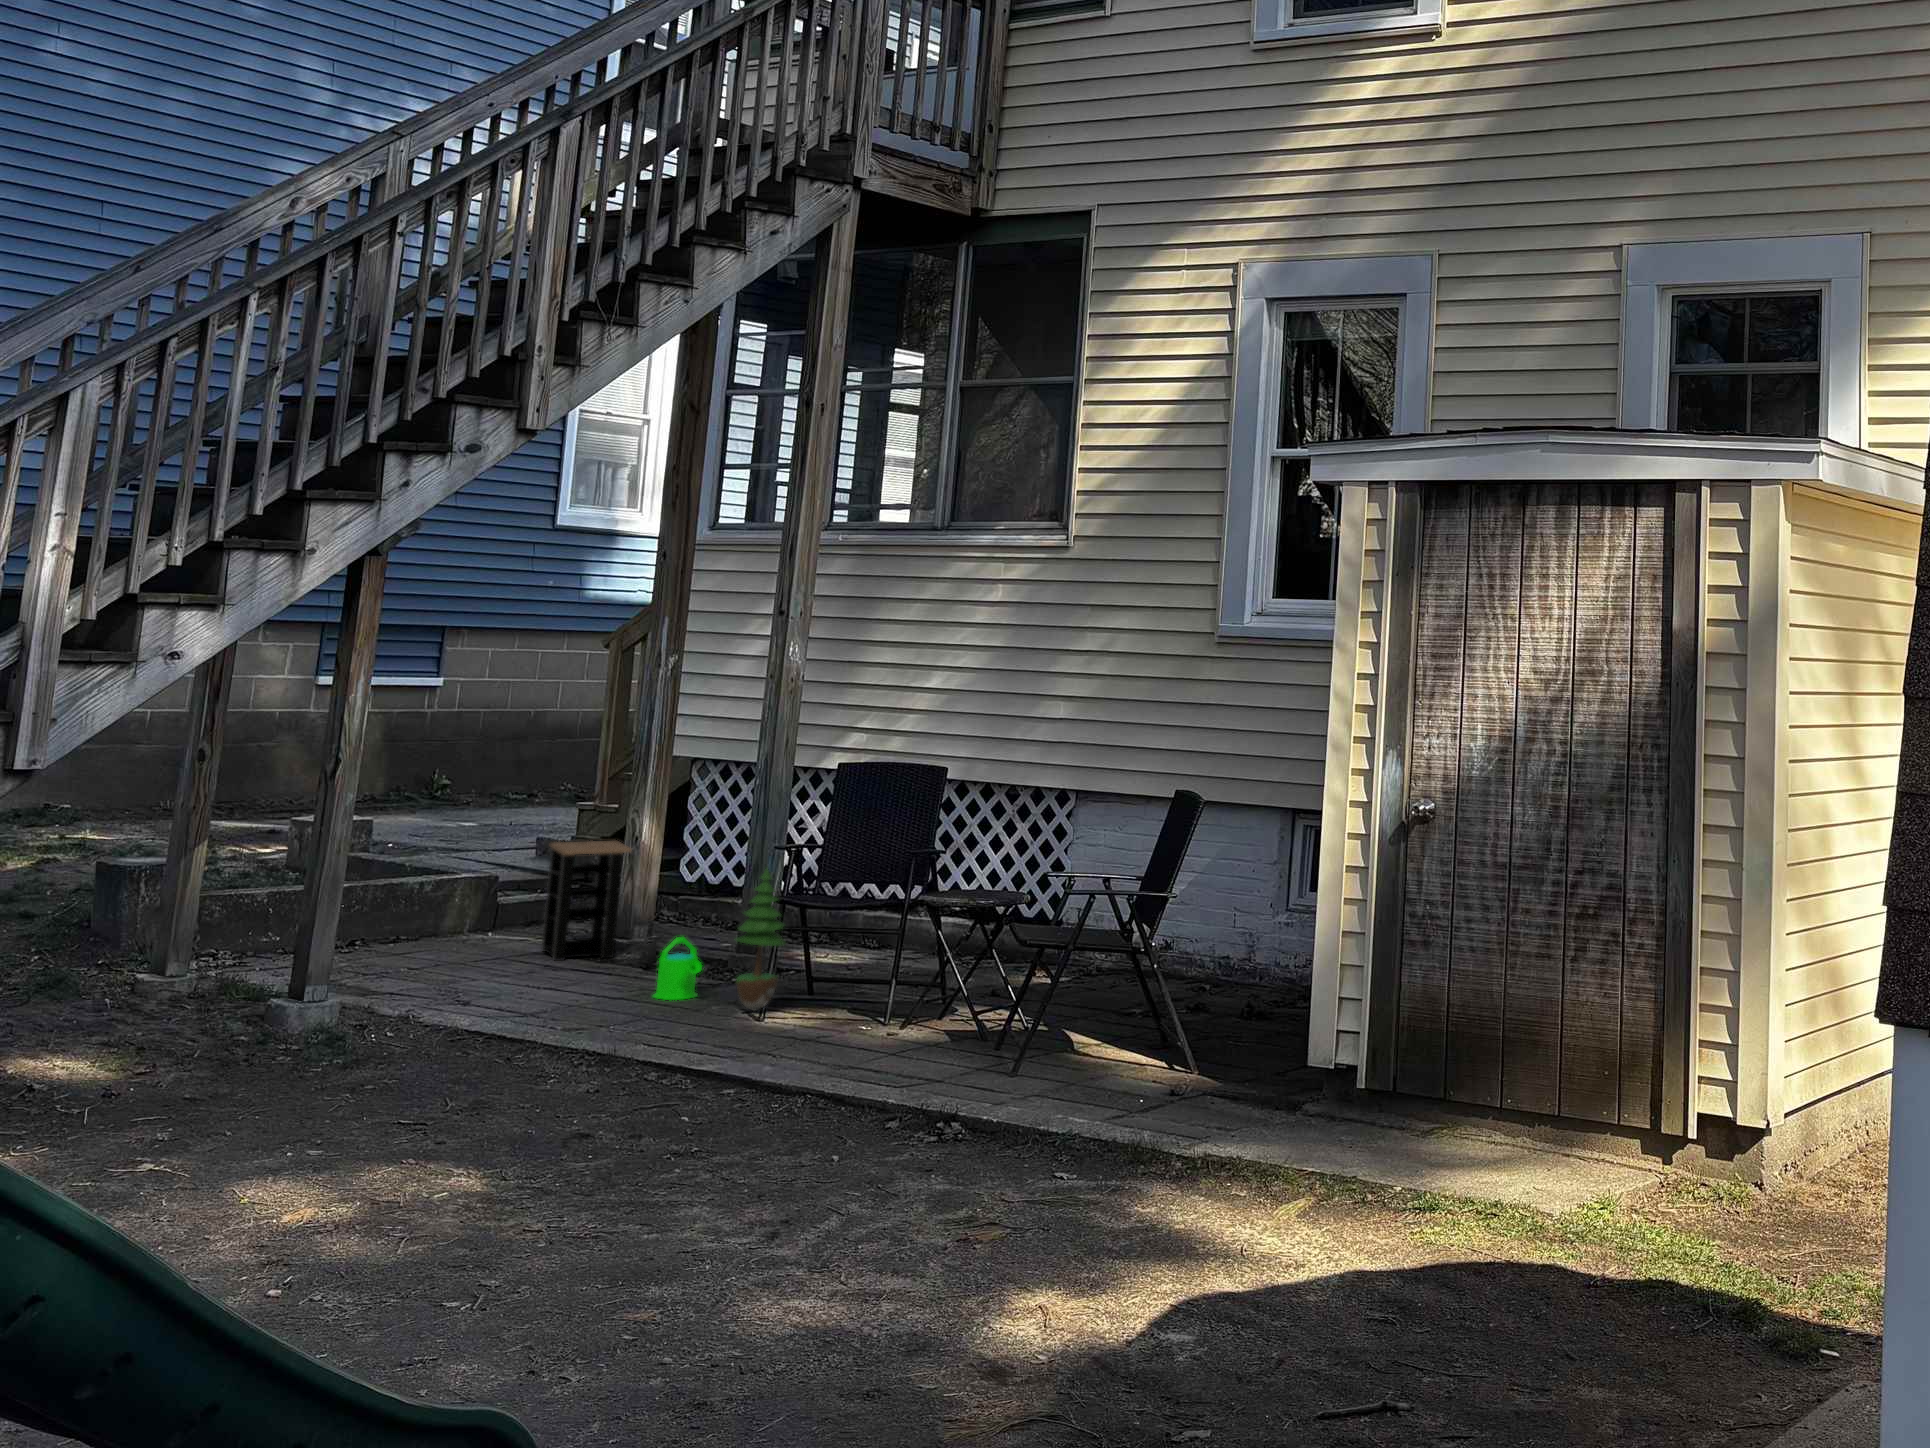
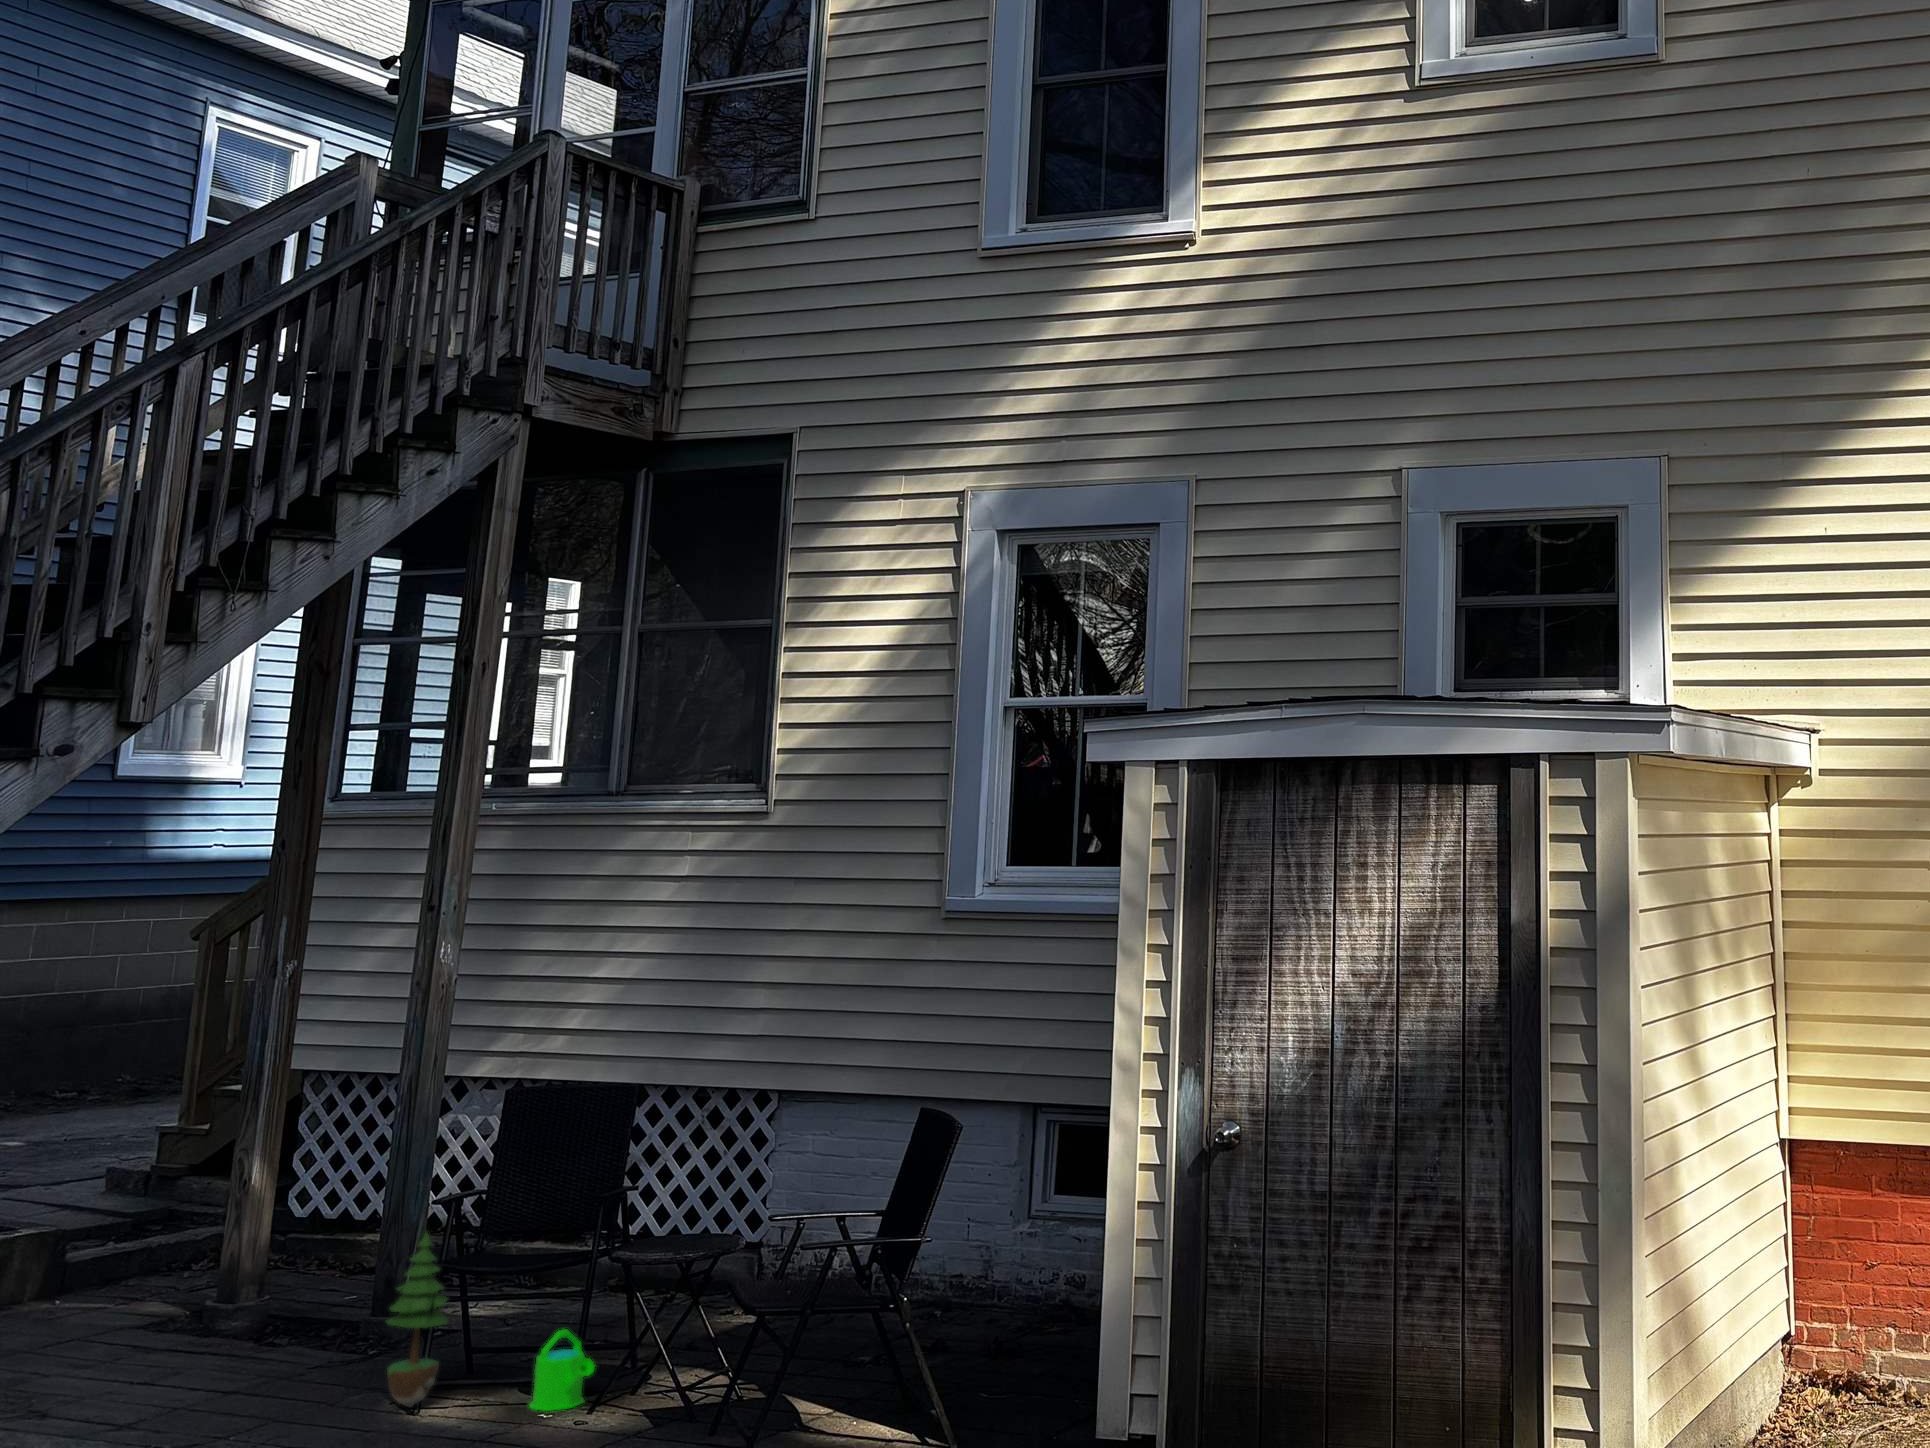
side table: present [541,841,631,961] -> none [126,1195,245,1353]
watering can: present [653,937,702,1000] -> present [529,1329,595,1411]

